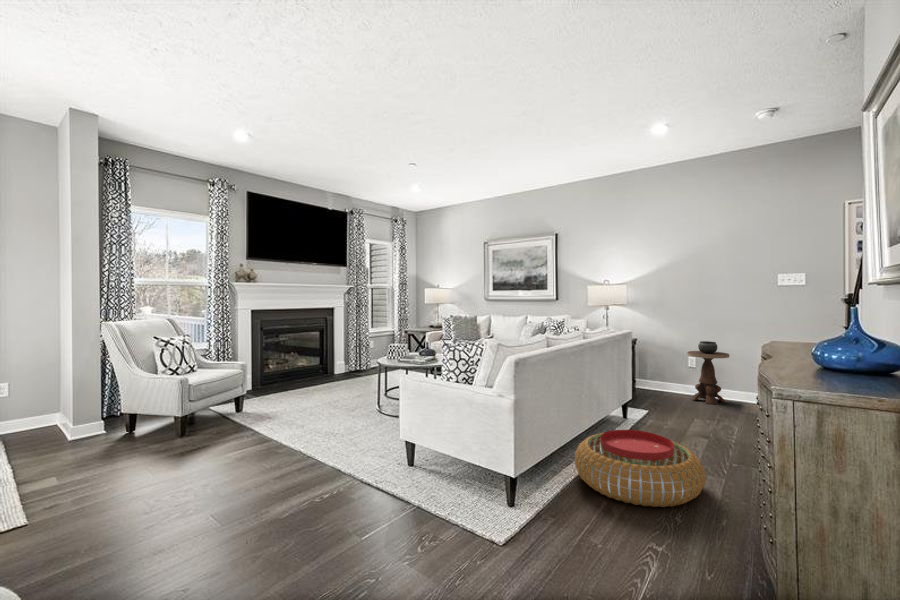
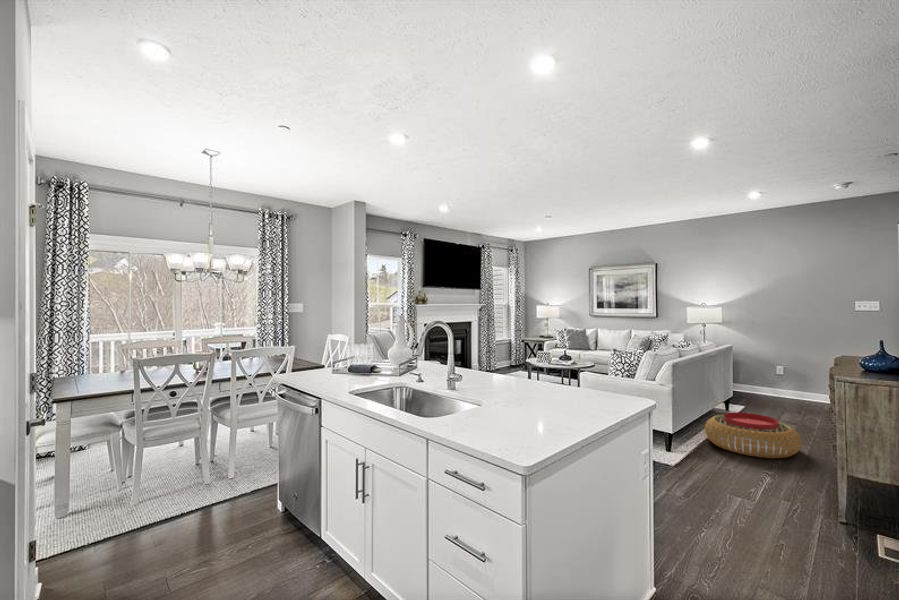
side table: present [687,341,729,404] -> none [776,354,813,404]

